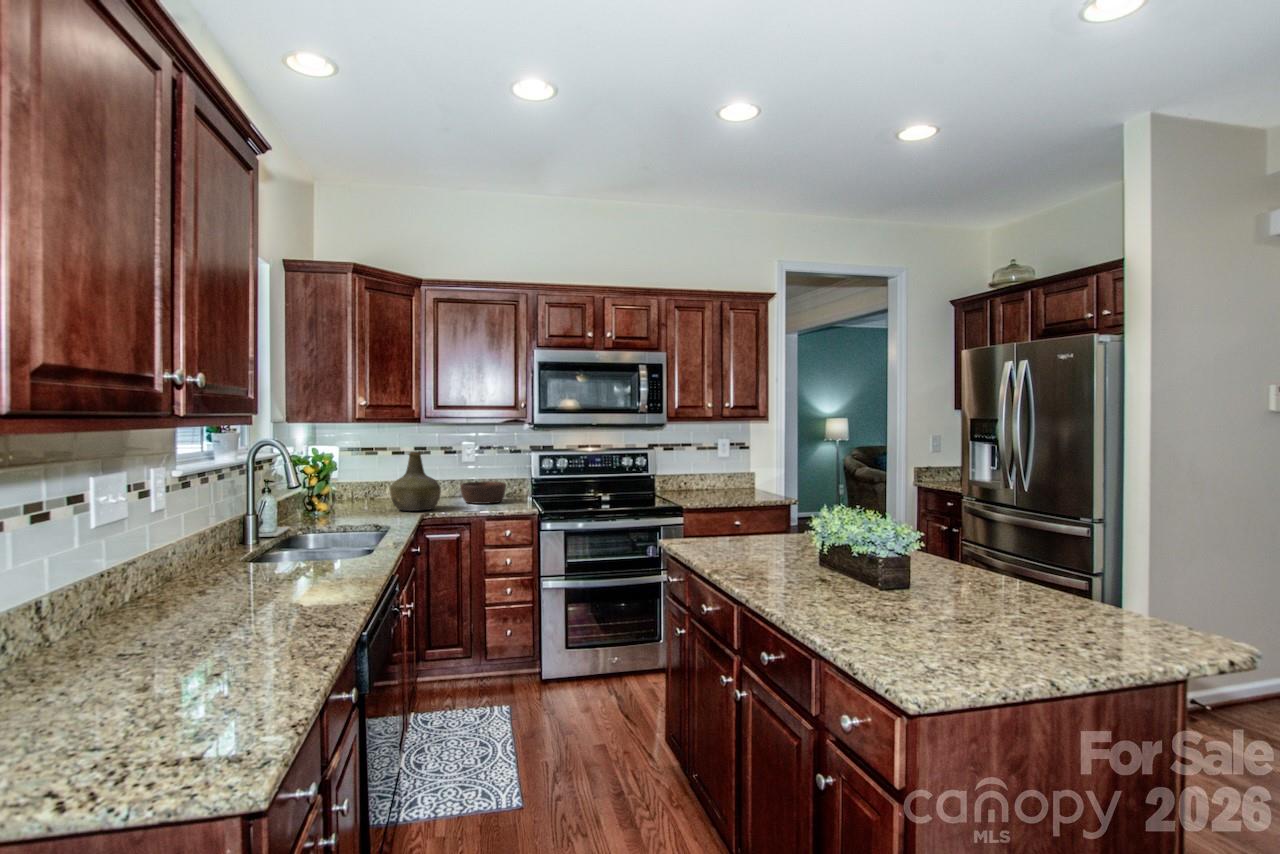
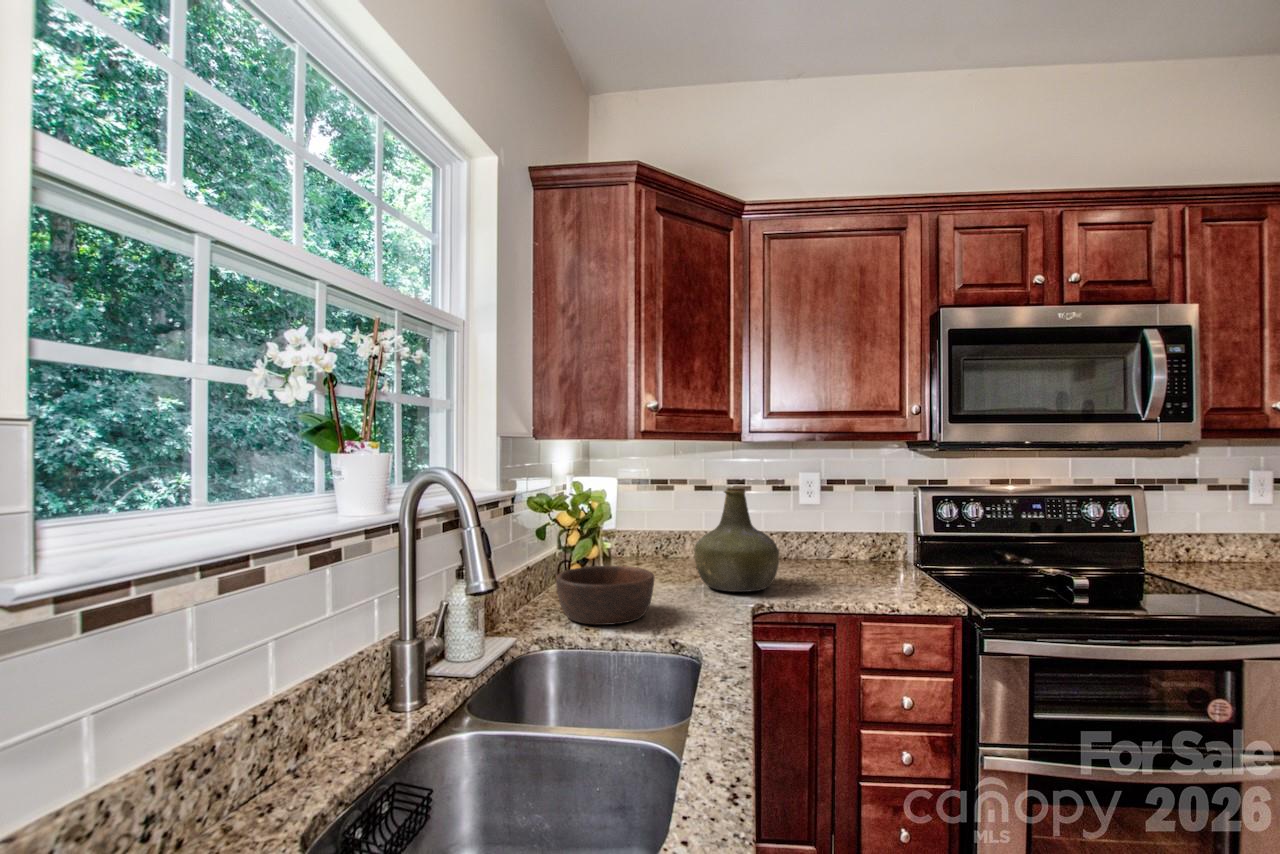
wooden bowl: present [460,482,506,504] -> present [556,566,654,625]

